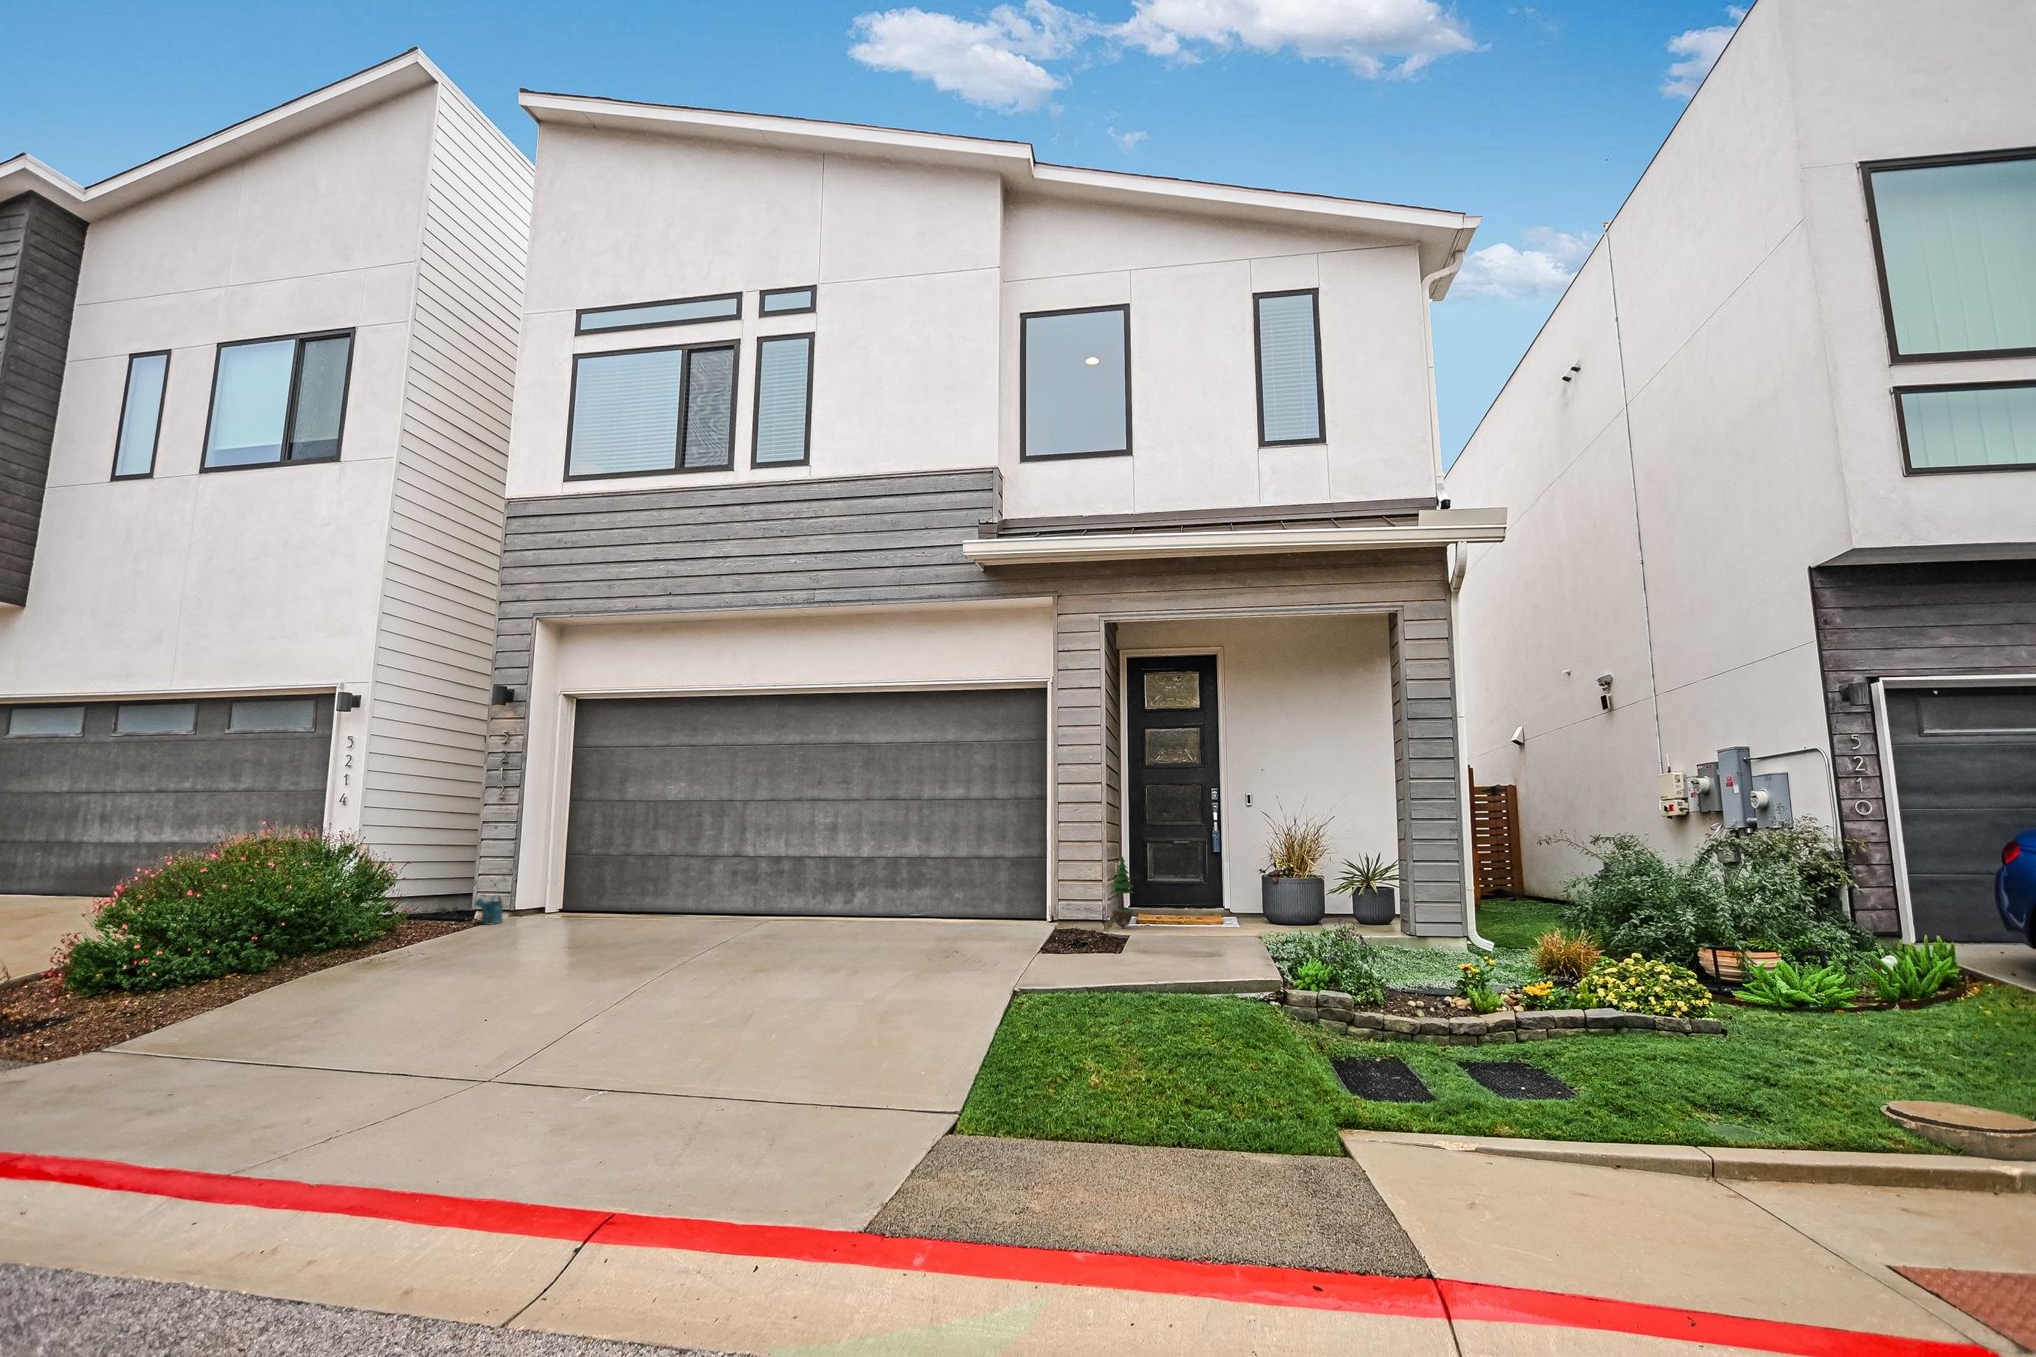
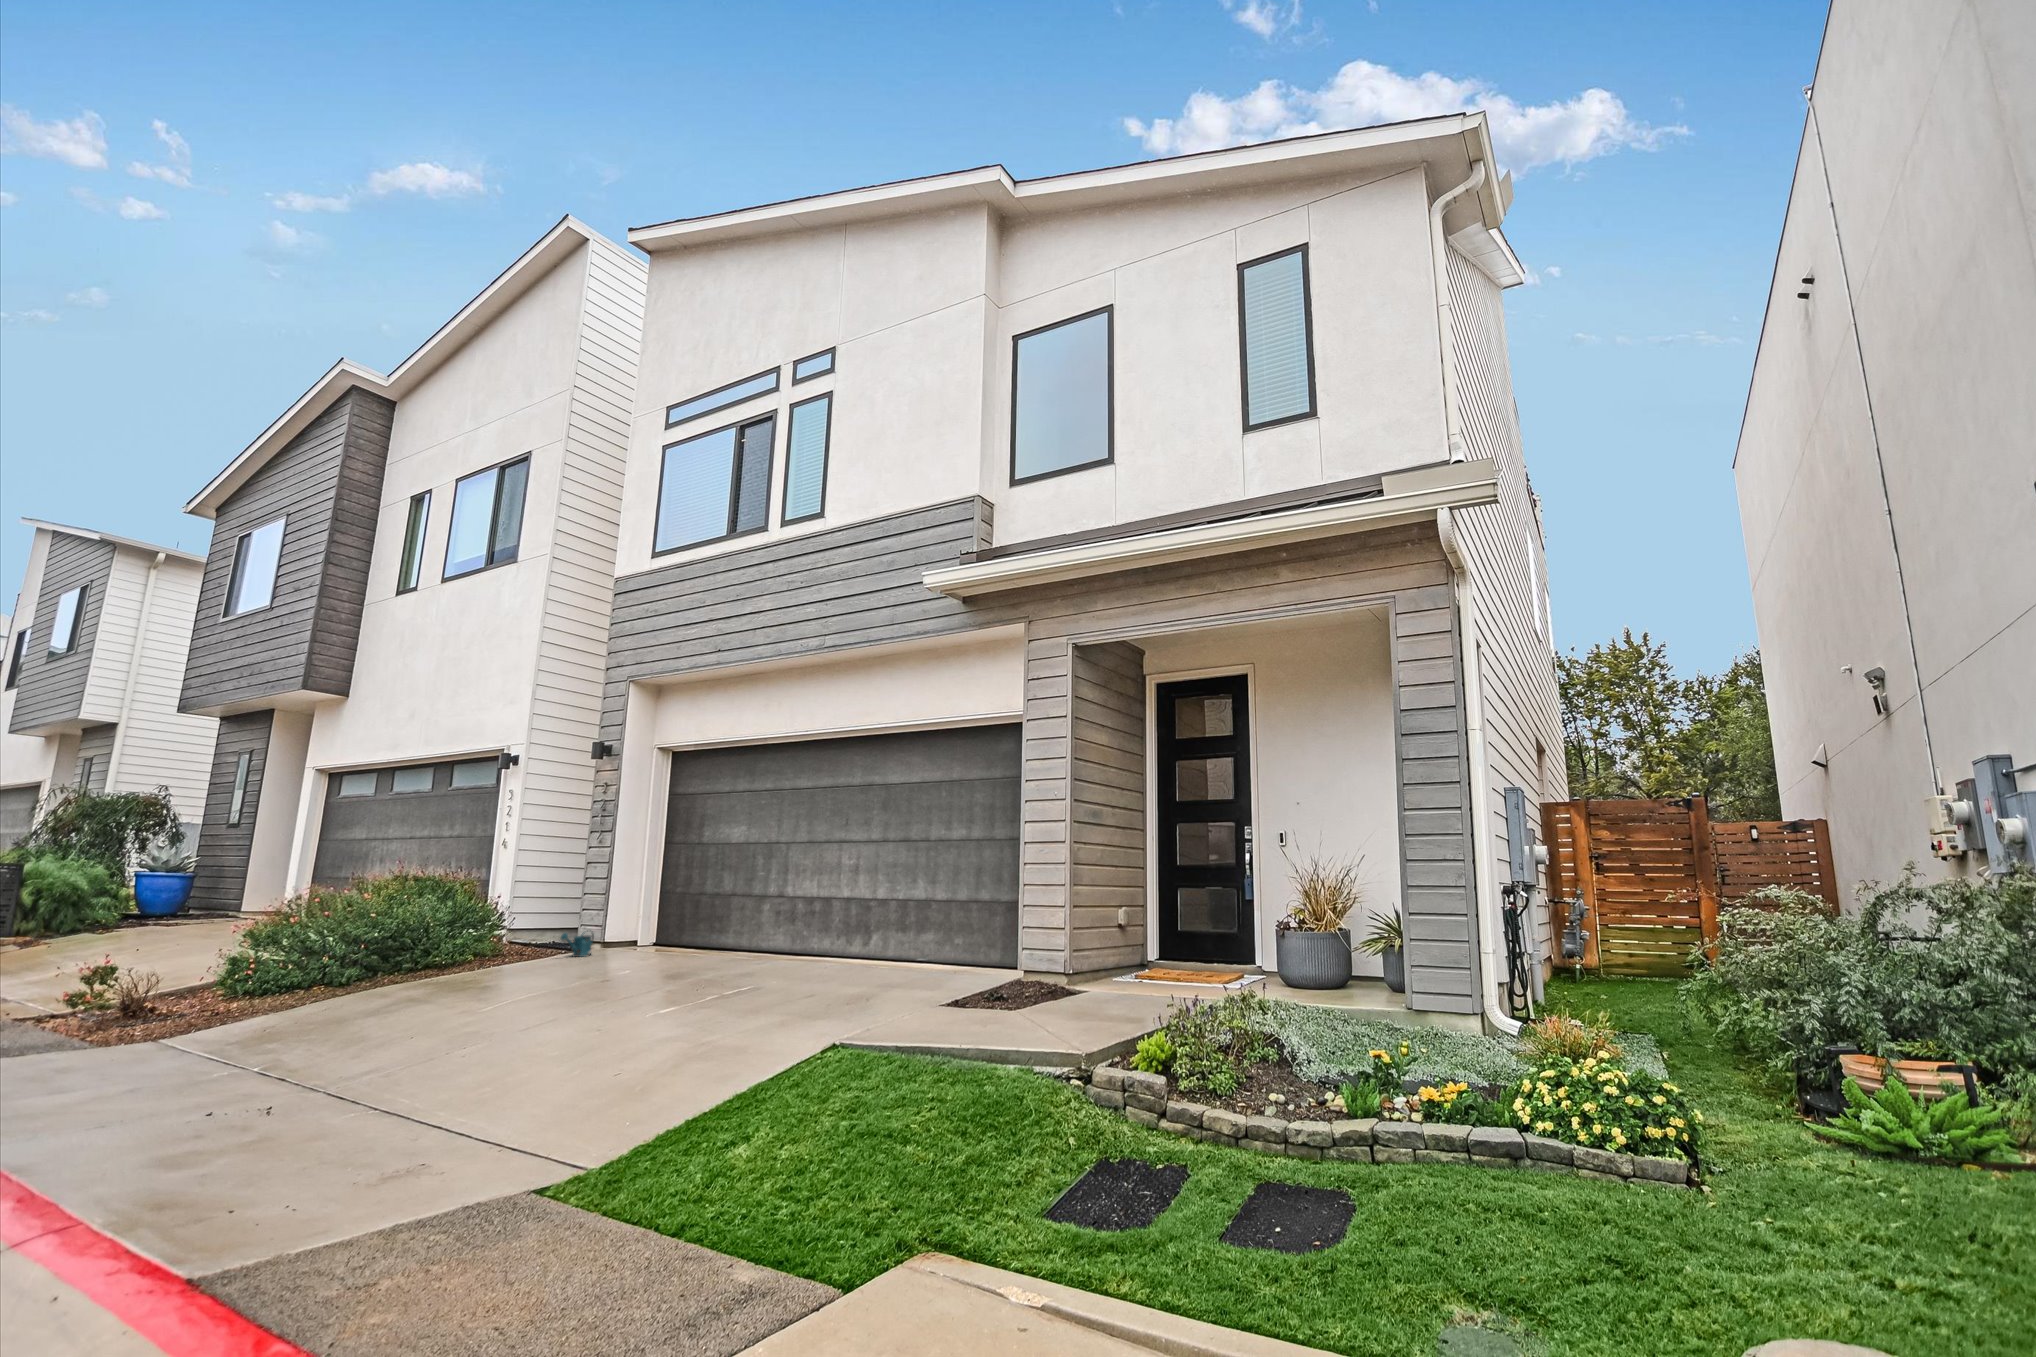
potted tree: present [1110,856,1134,928] -> none [1075,902,1104,984]

